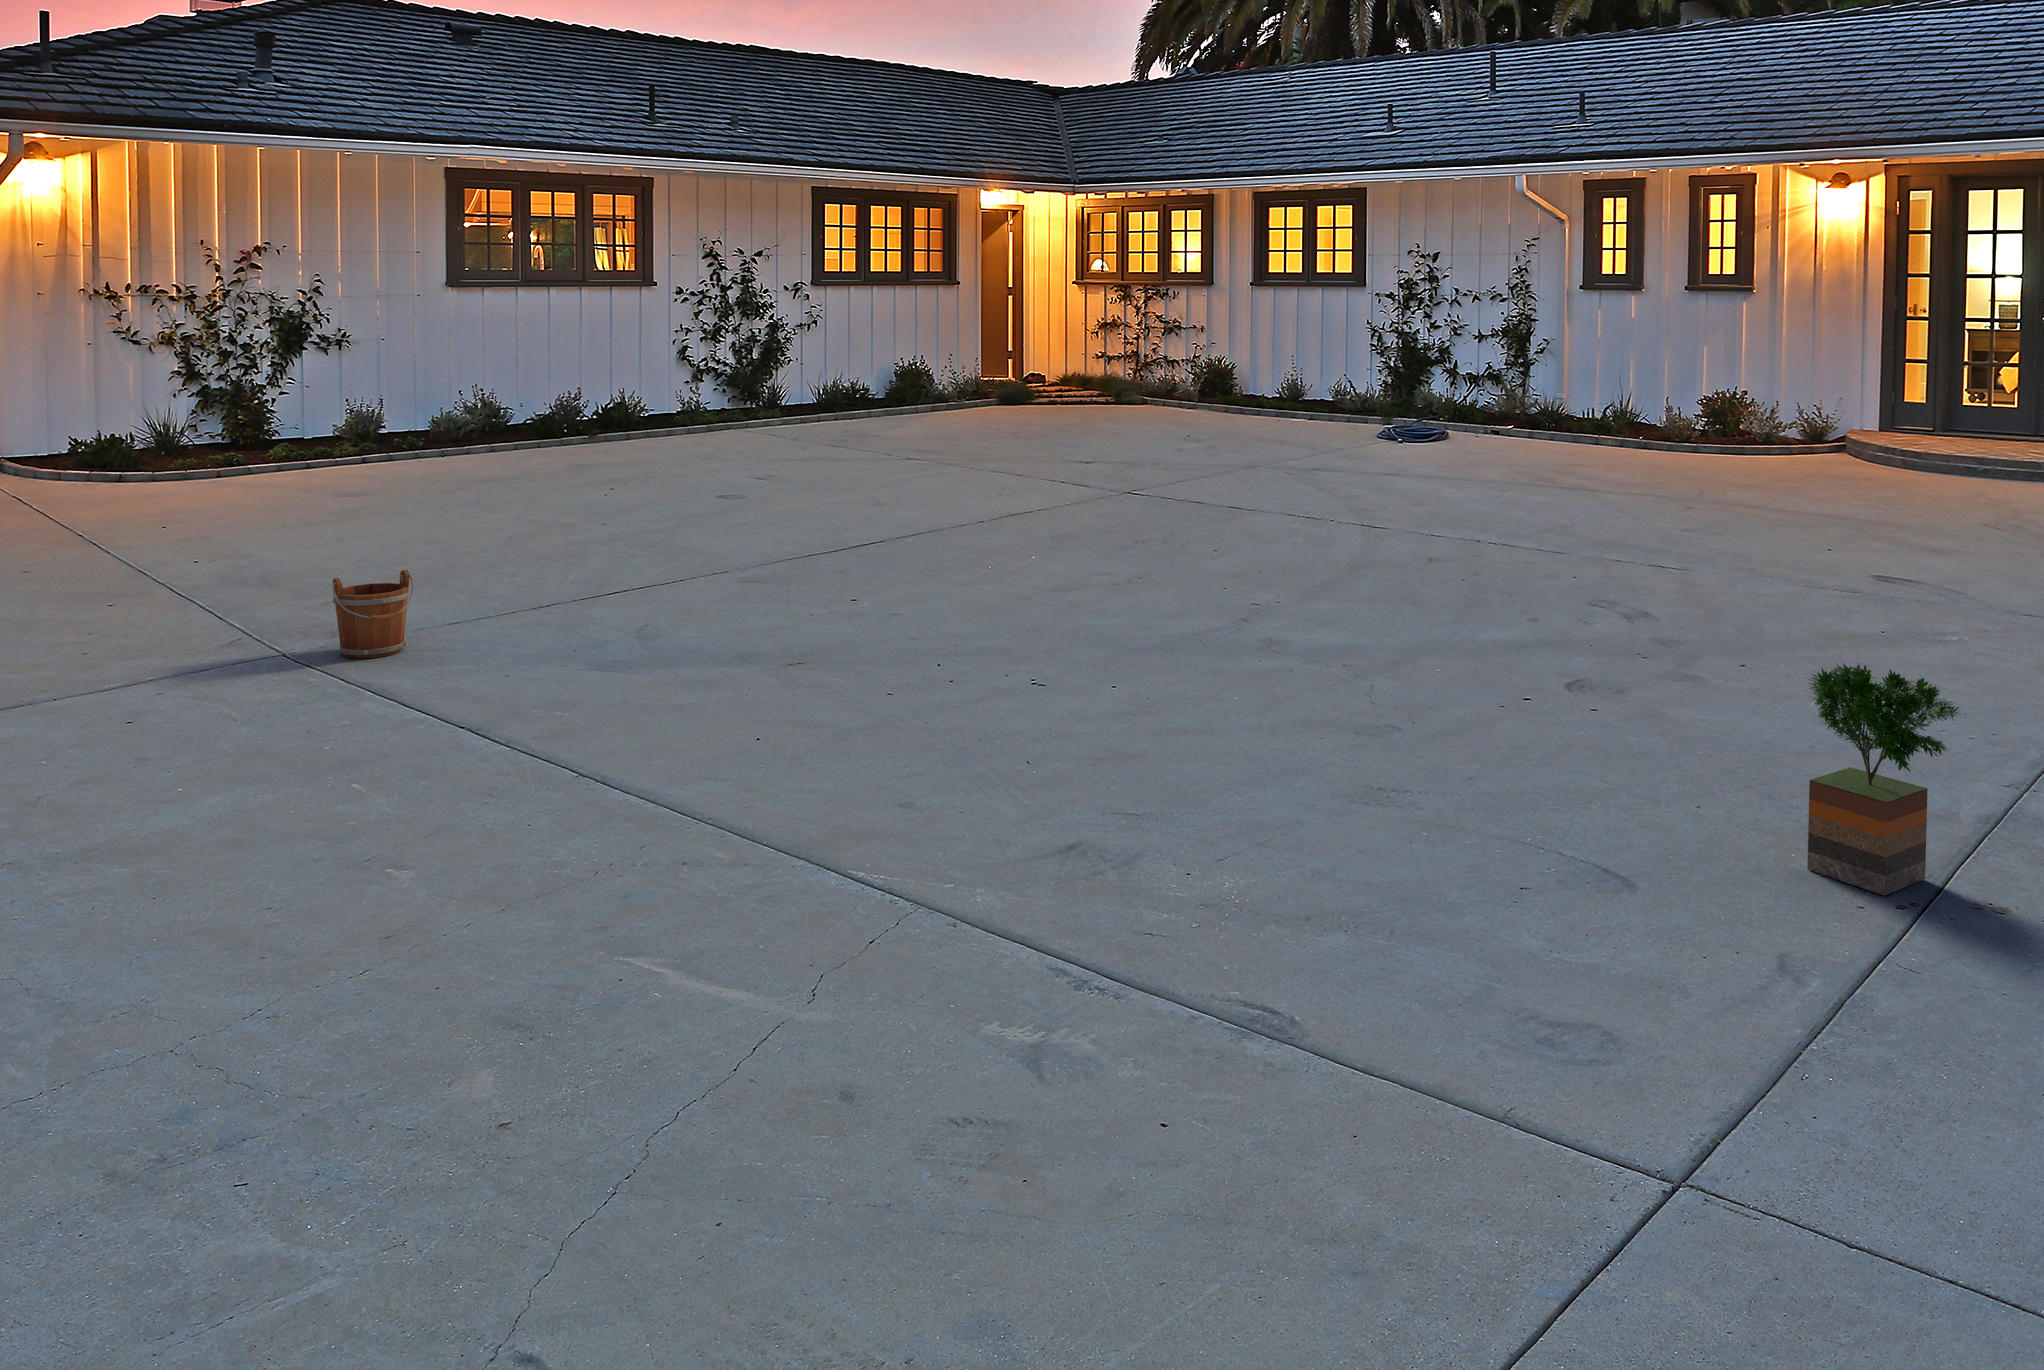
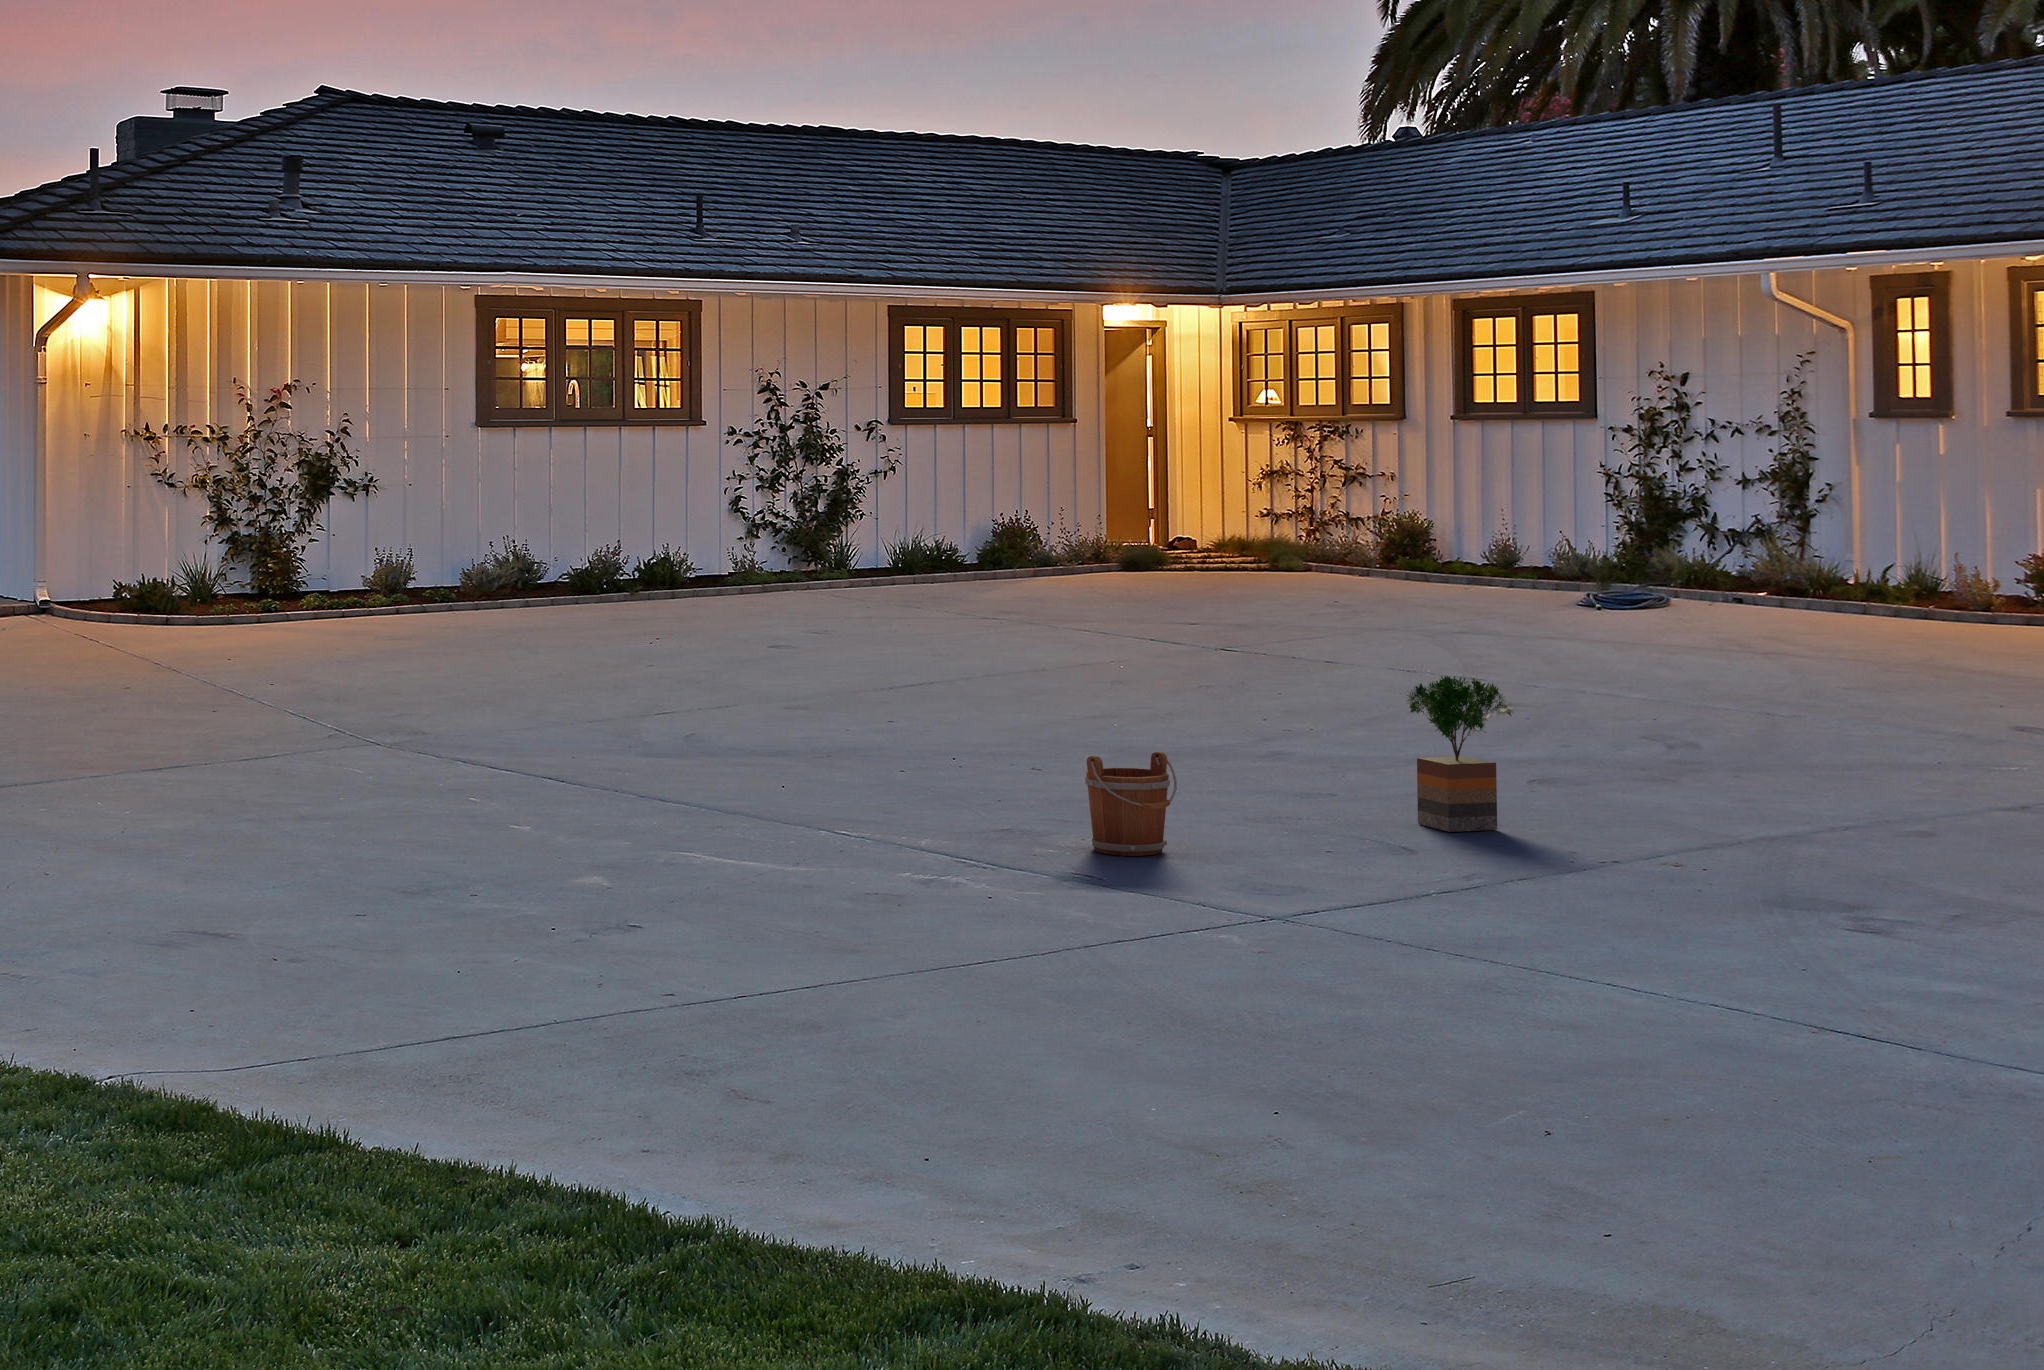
bucket: present [332,570,414,658] -> present [1085,752,1177,856]

